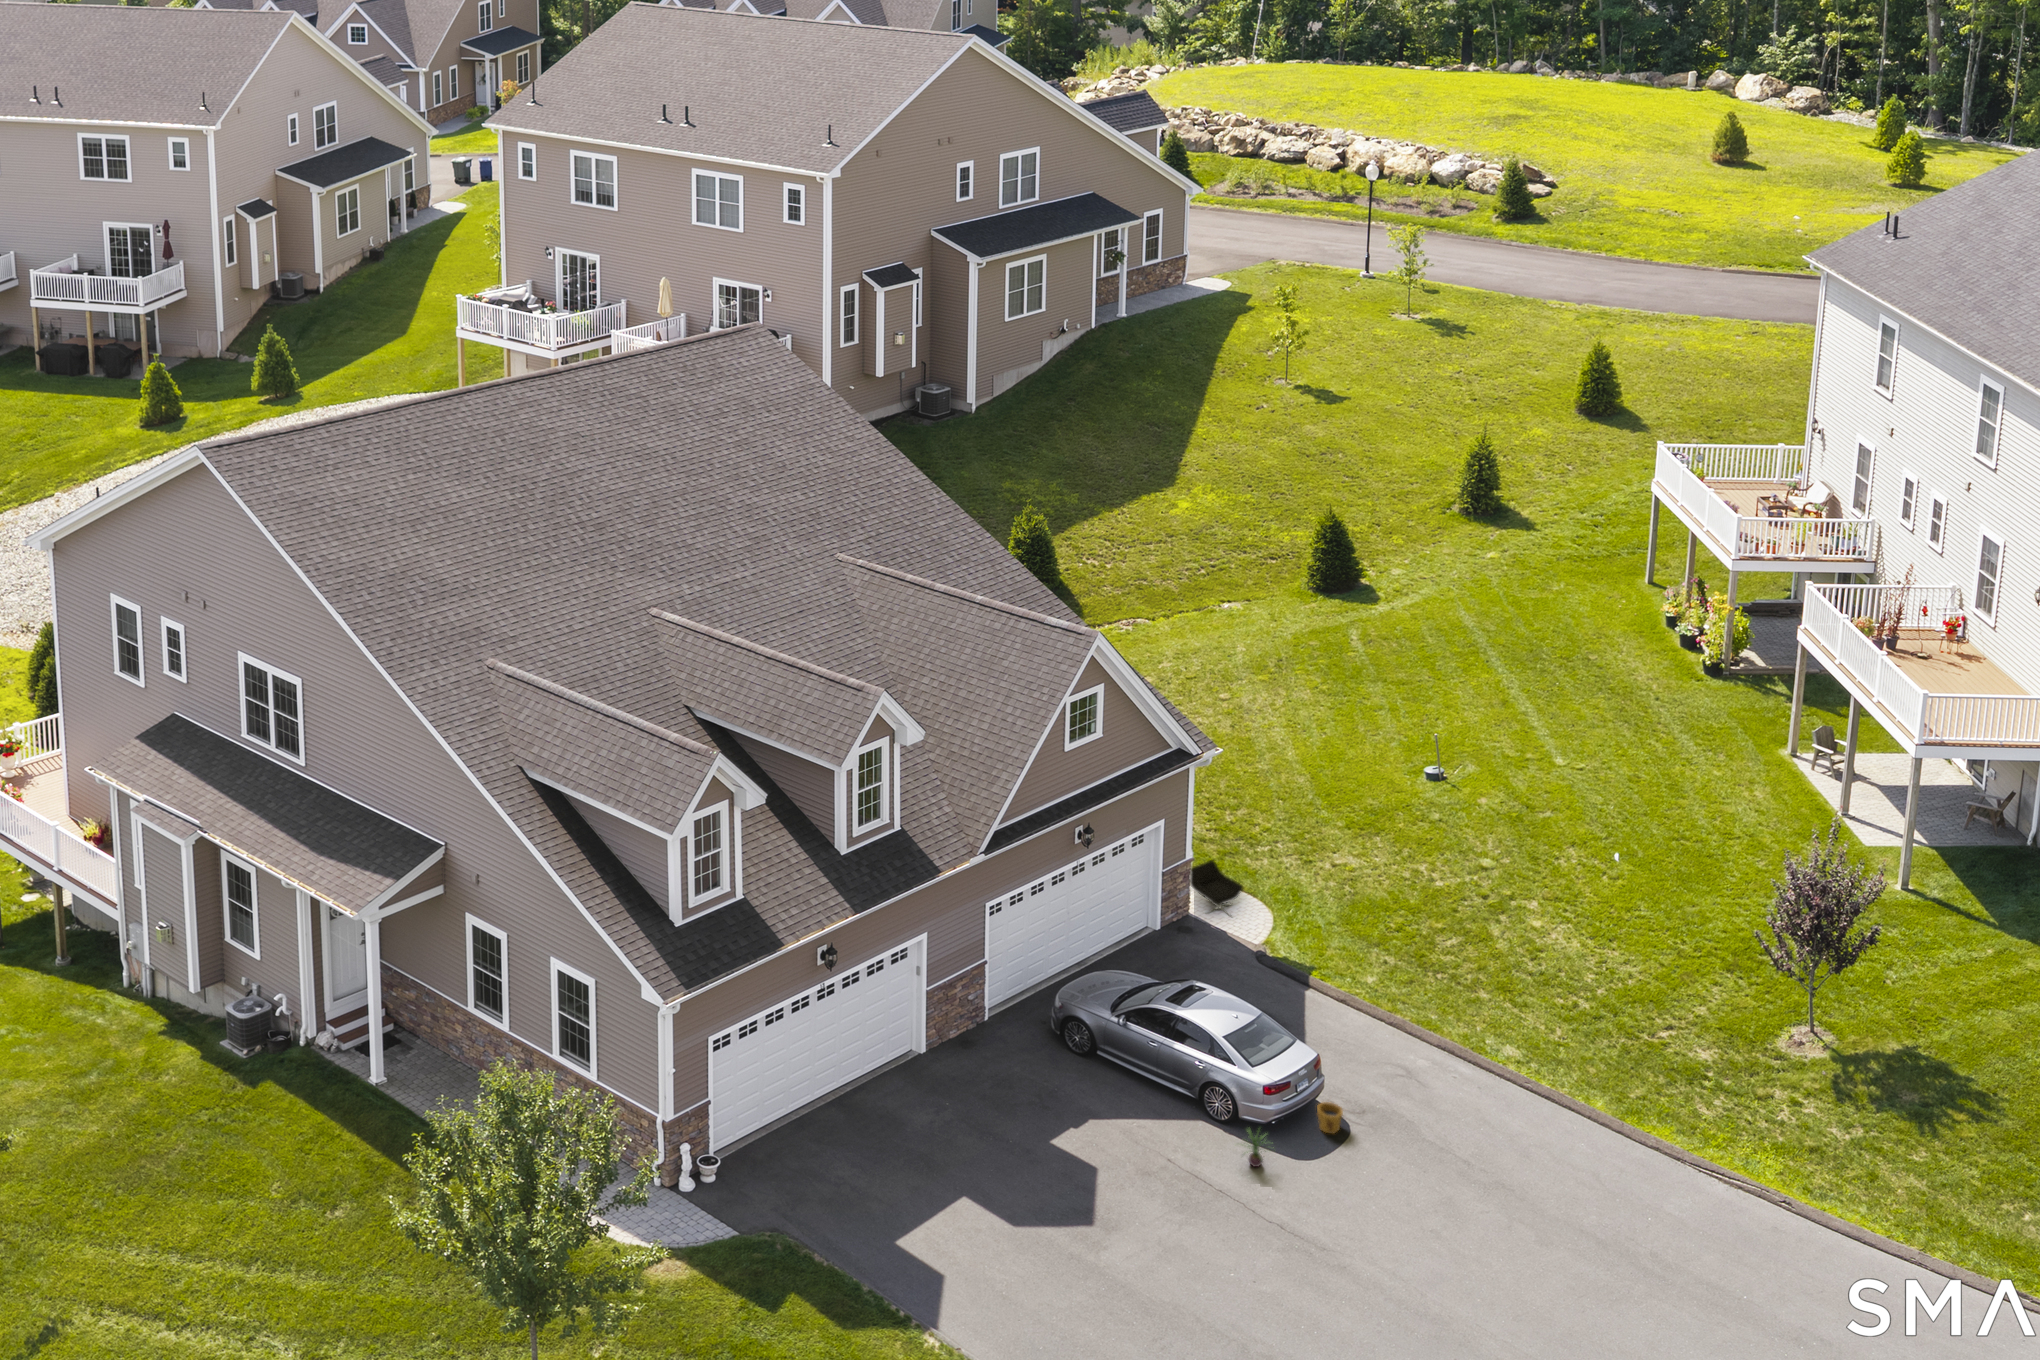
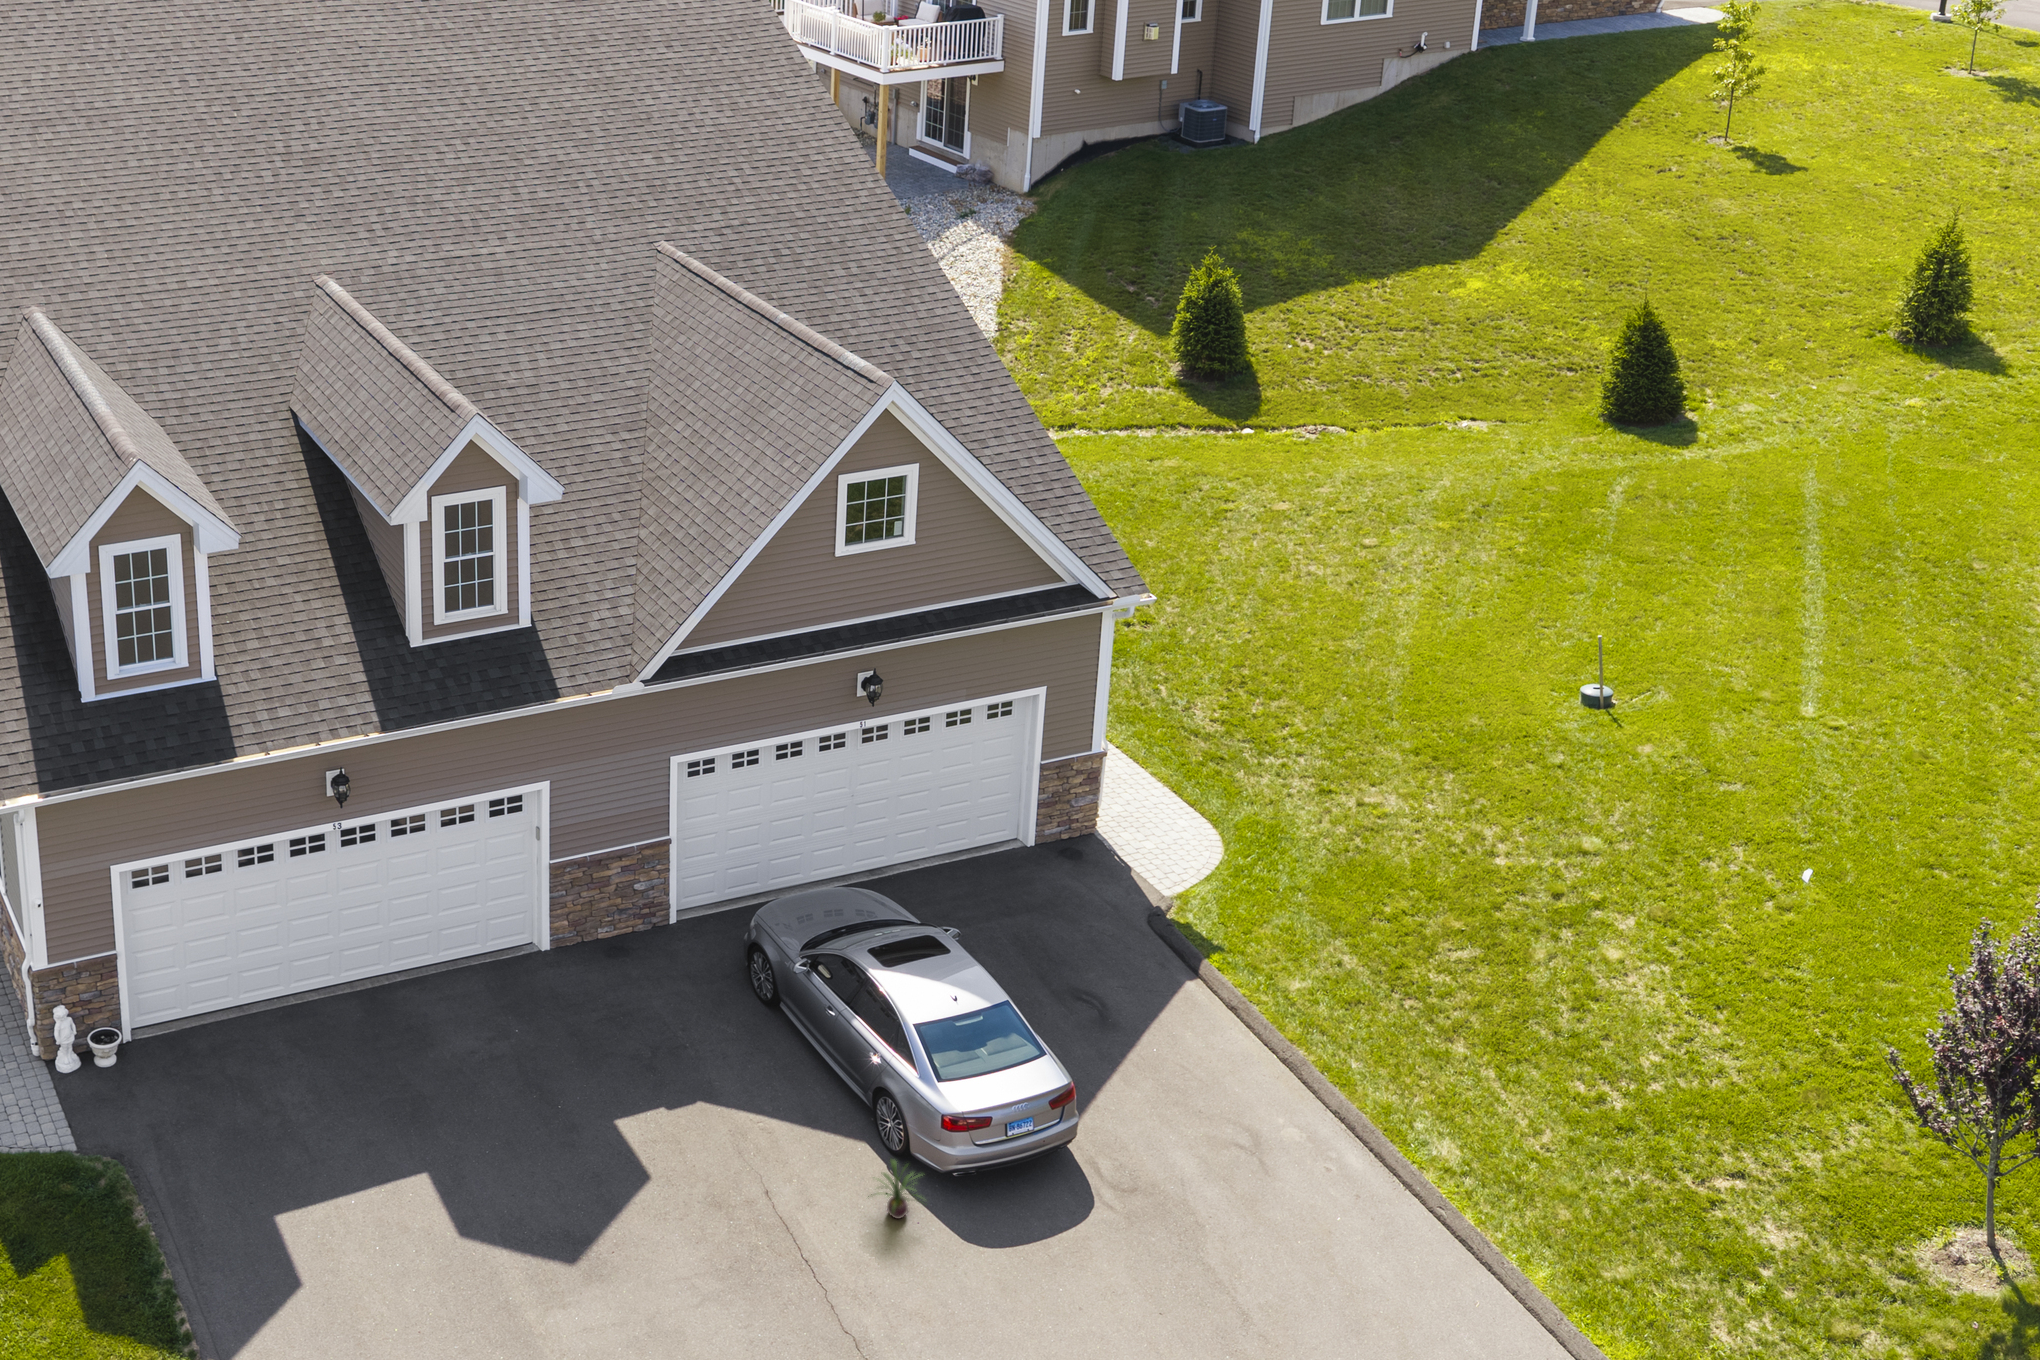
lounge chair: present [1190,860,1243,916] -> none [1087,762,1163,849]
bucket: present [1317,1102,1343,1133] -> none [1030,1149,1072,1200]

